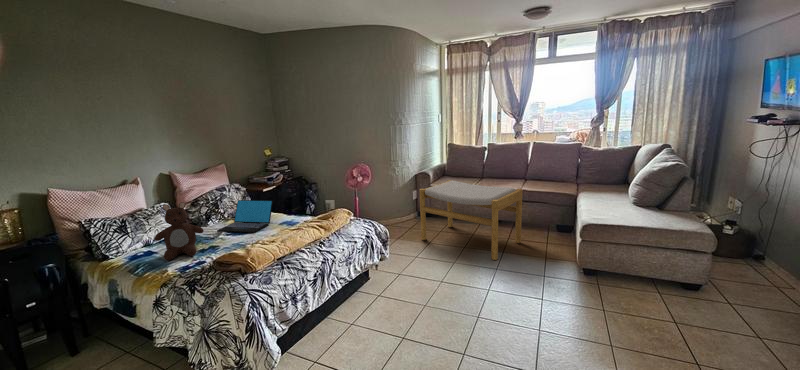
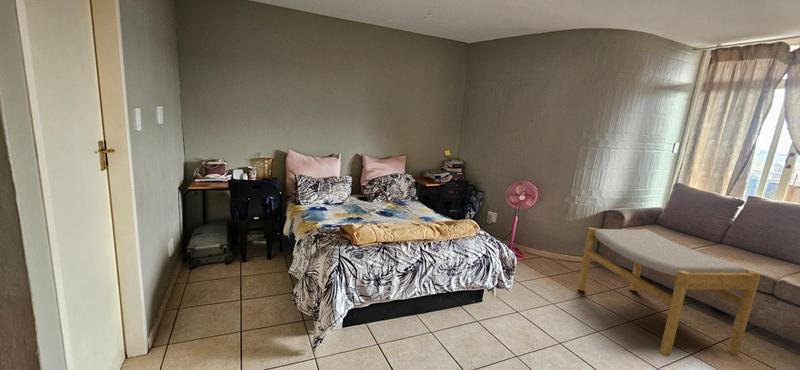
laptop: present [217,200,273,233] -> none [373,188,422,218]
teddy bear: present [154,202,204,261] -> none [323,175,356,220]

